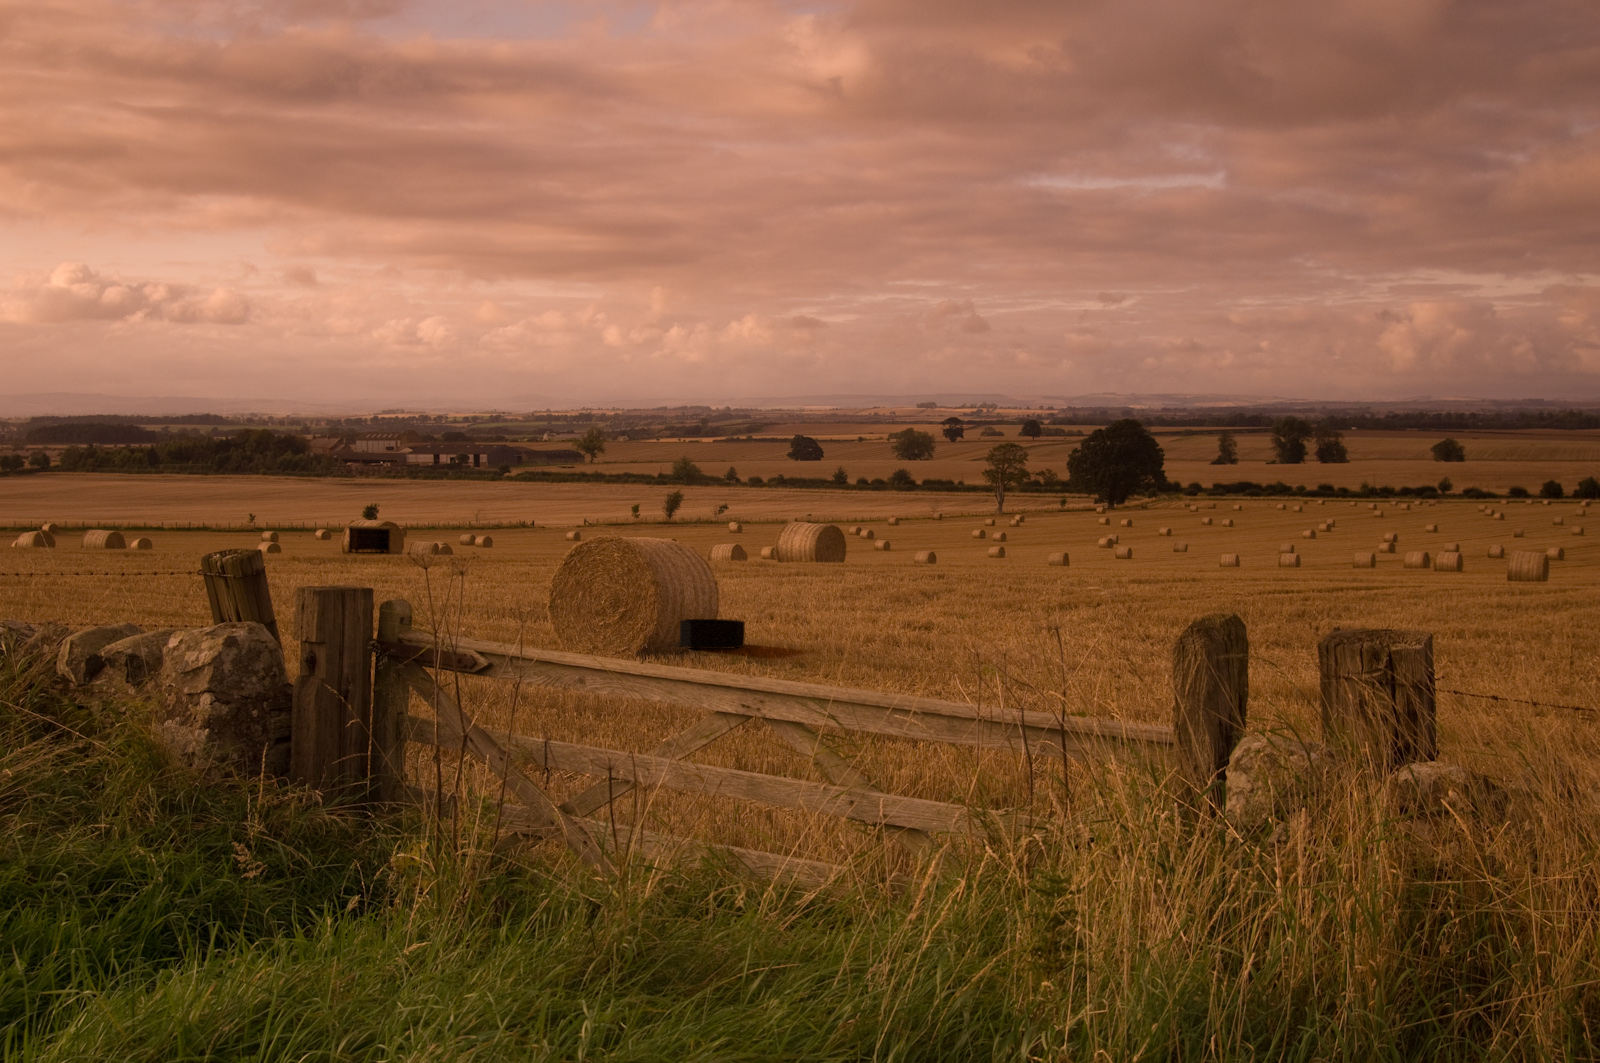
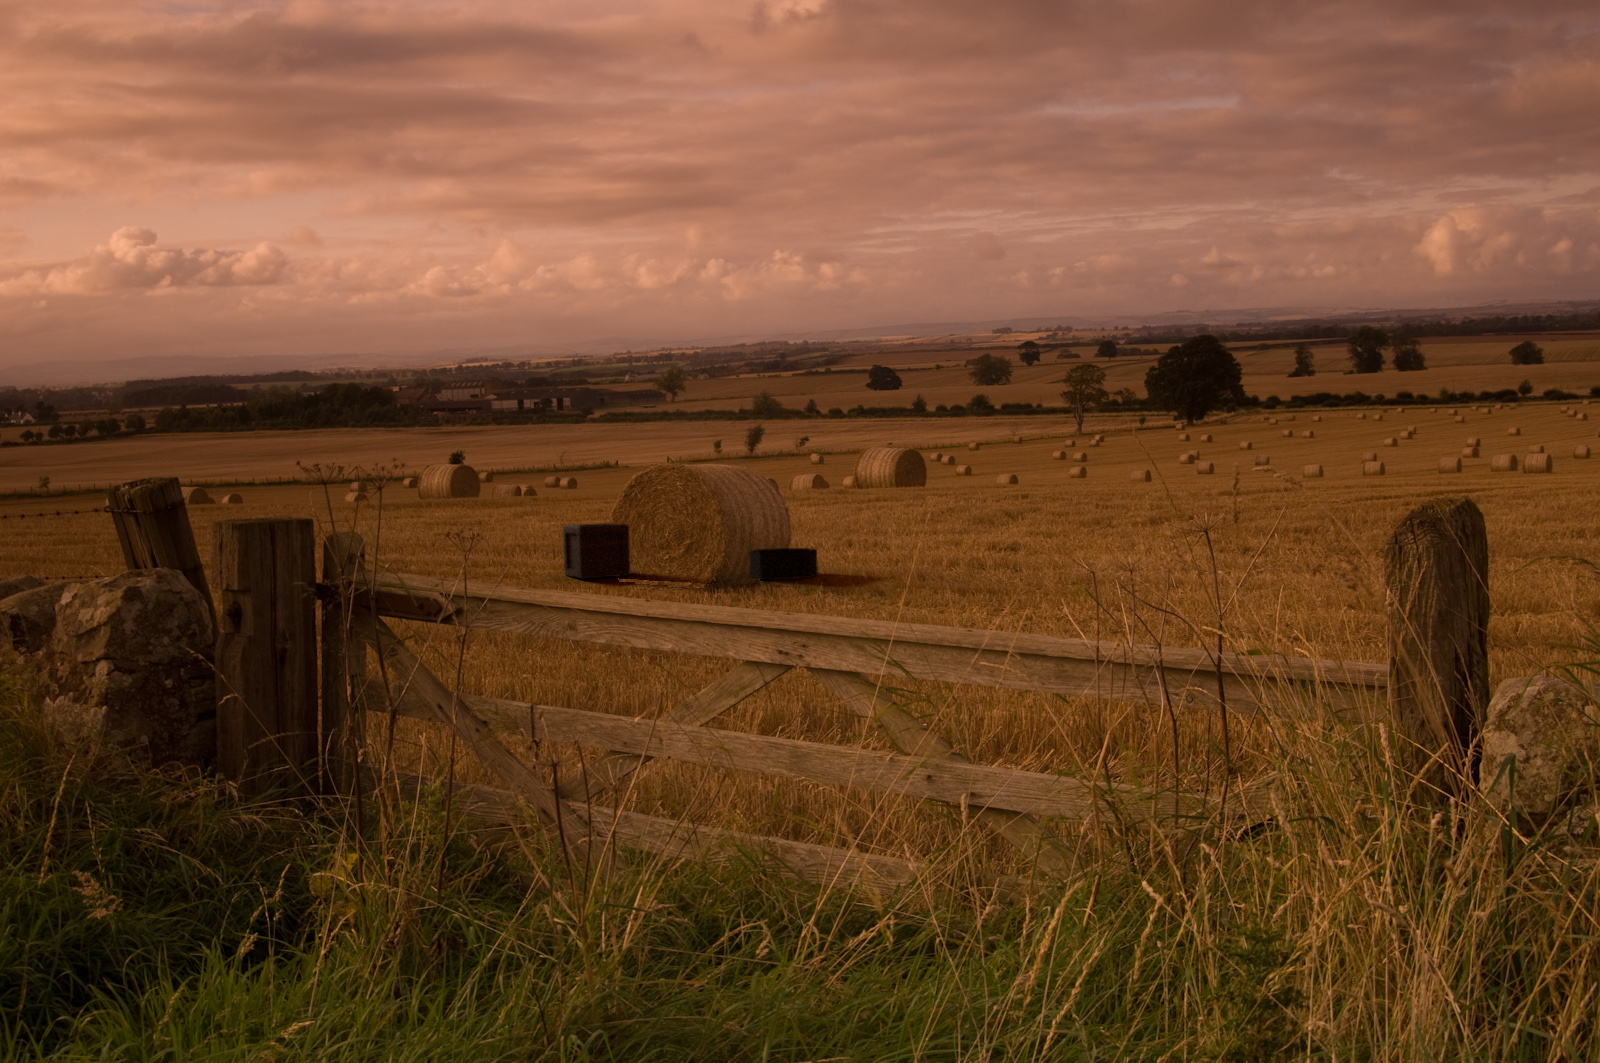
bench: present [348,525,391,552] -> none [435,472,478,499]
wooden crate: none [498,588,564,641] -> present [563,523,630,578]

